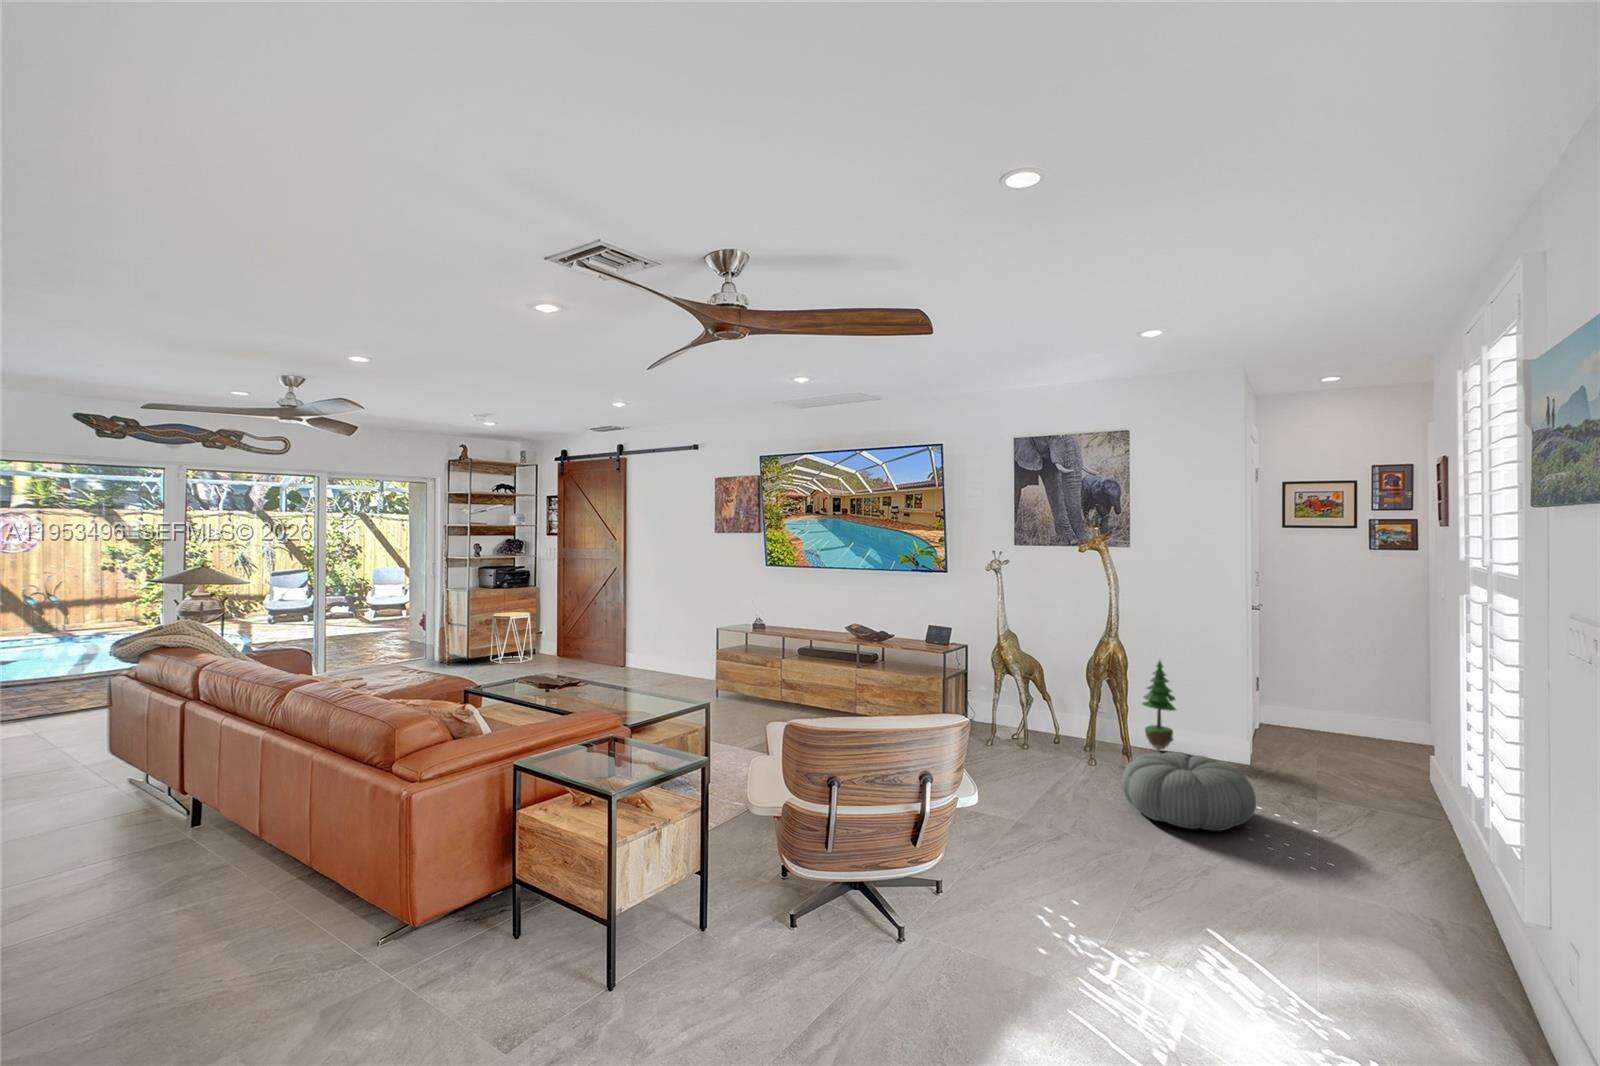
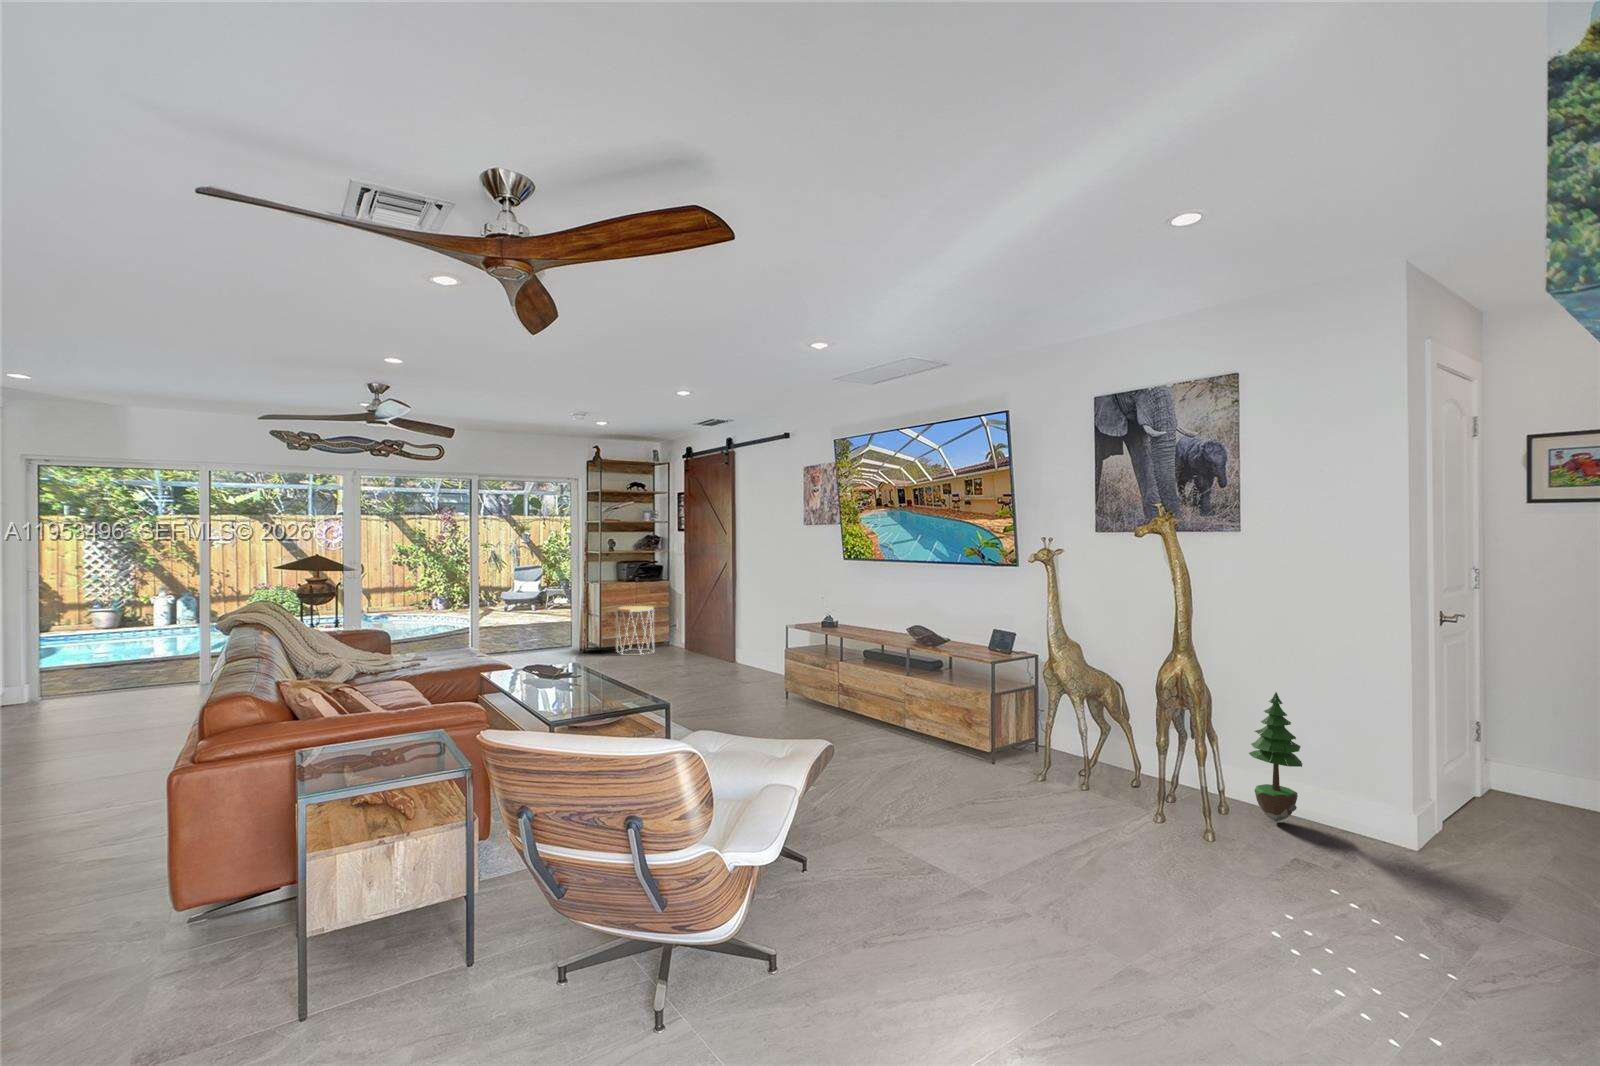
pouf: present [1122,752,1256,831] -> none [1134,825,1336,959]

